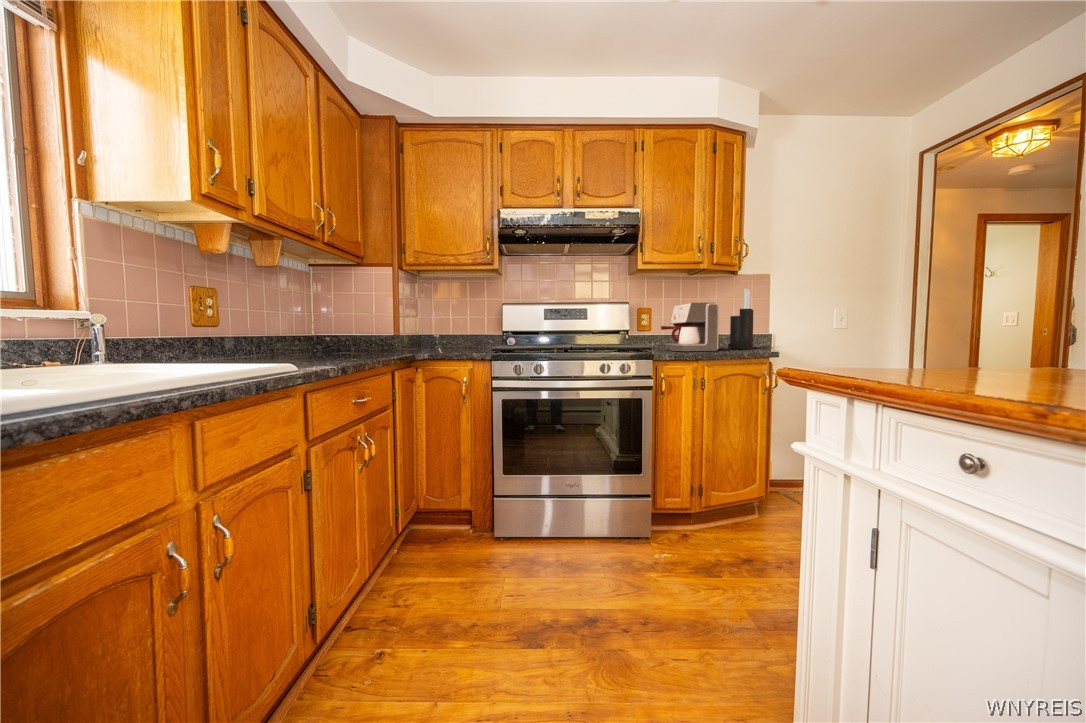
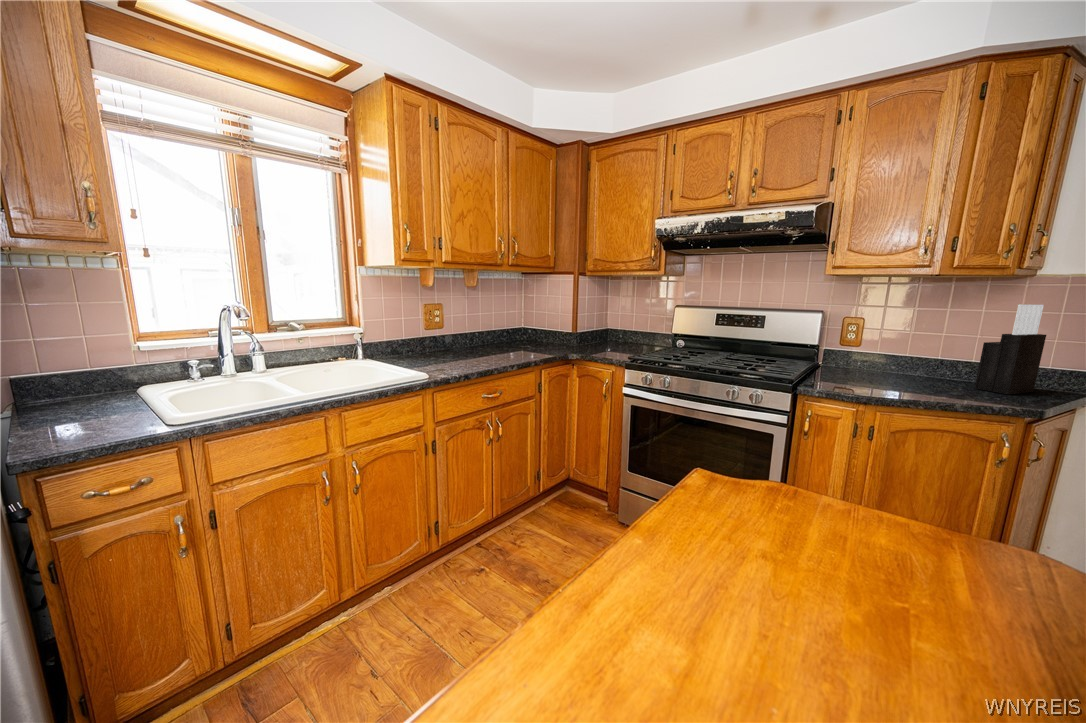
coffee maker: present [661,303,719,351] -> none [855,321,941,391]

